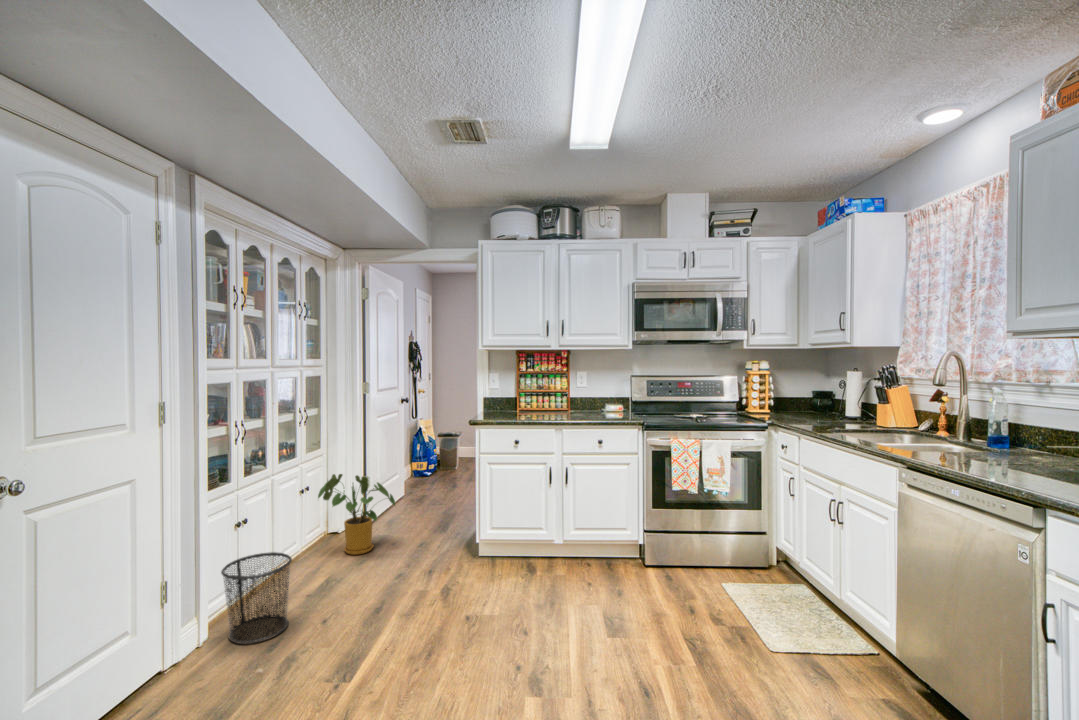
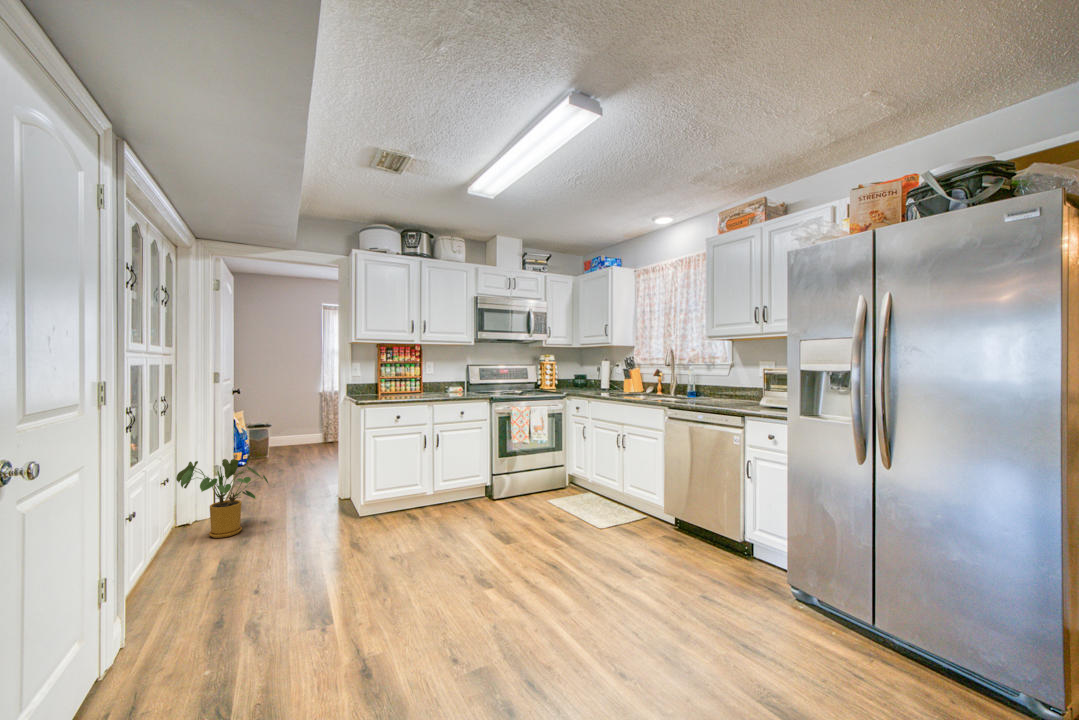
waste bin: present [221,552,292,644] -> none [141,528,221,621]

